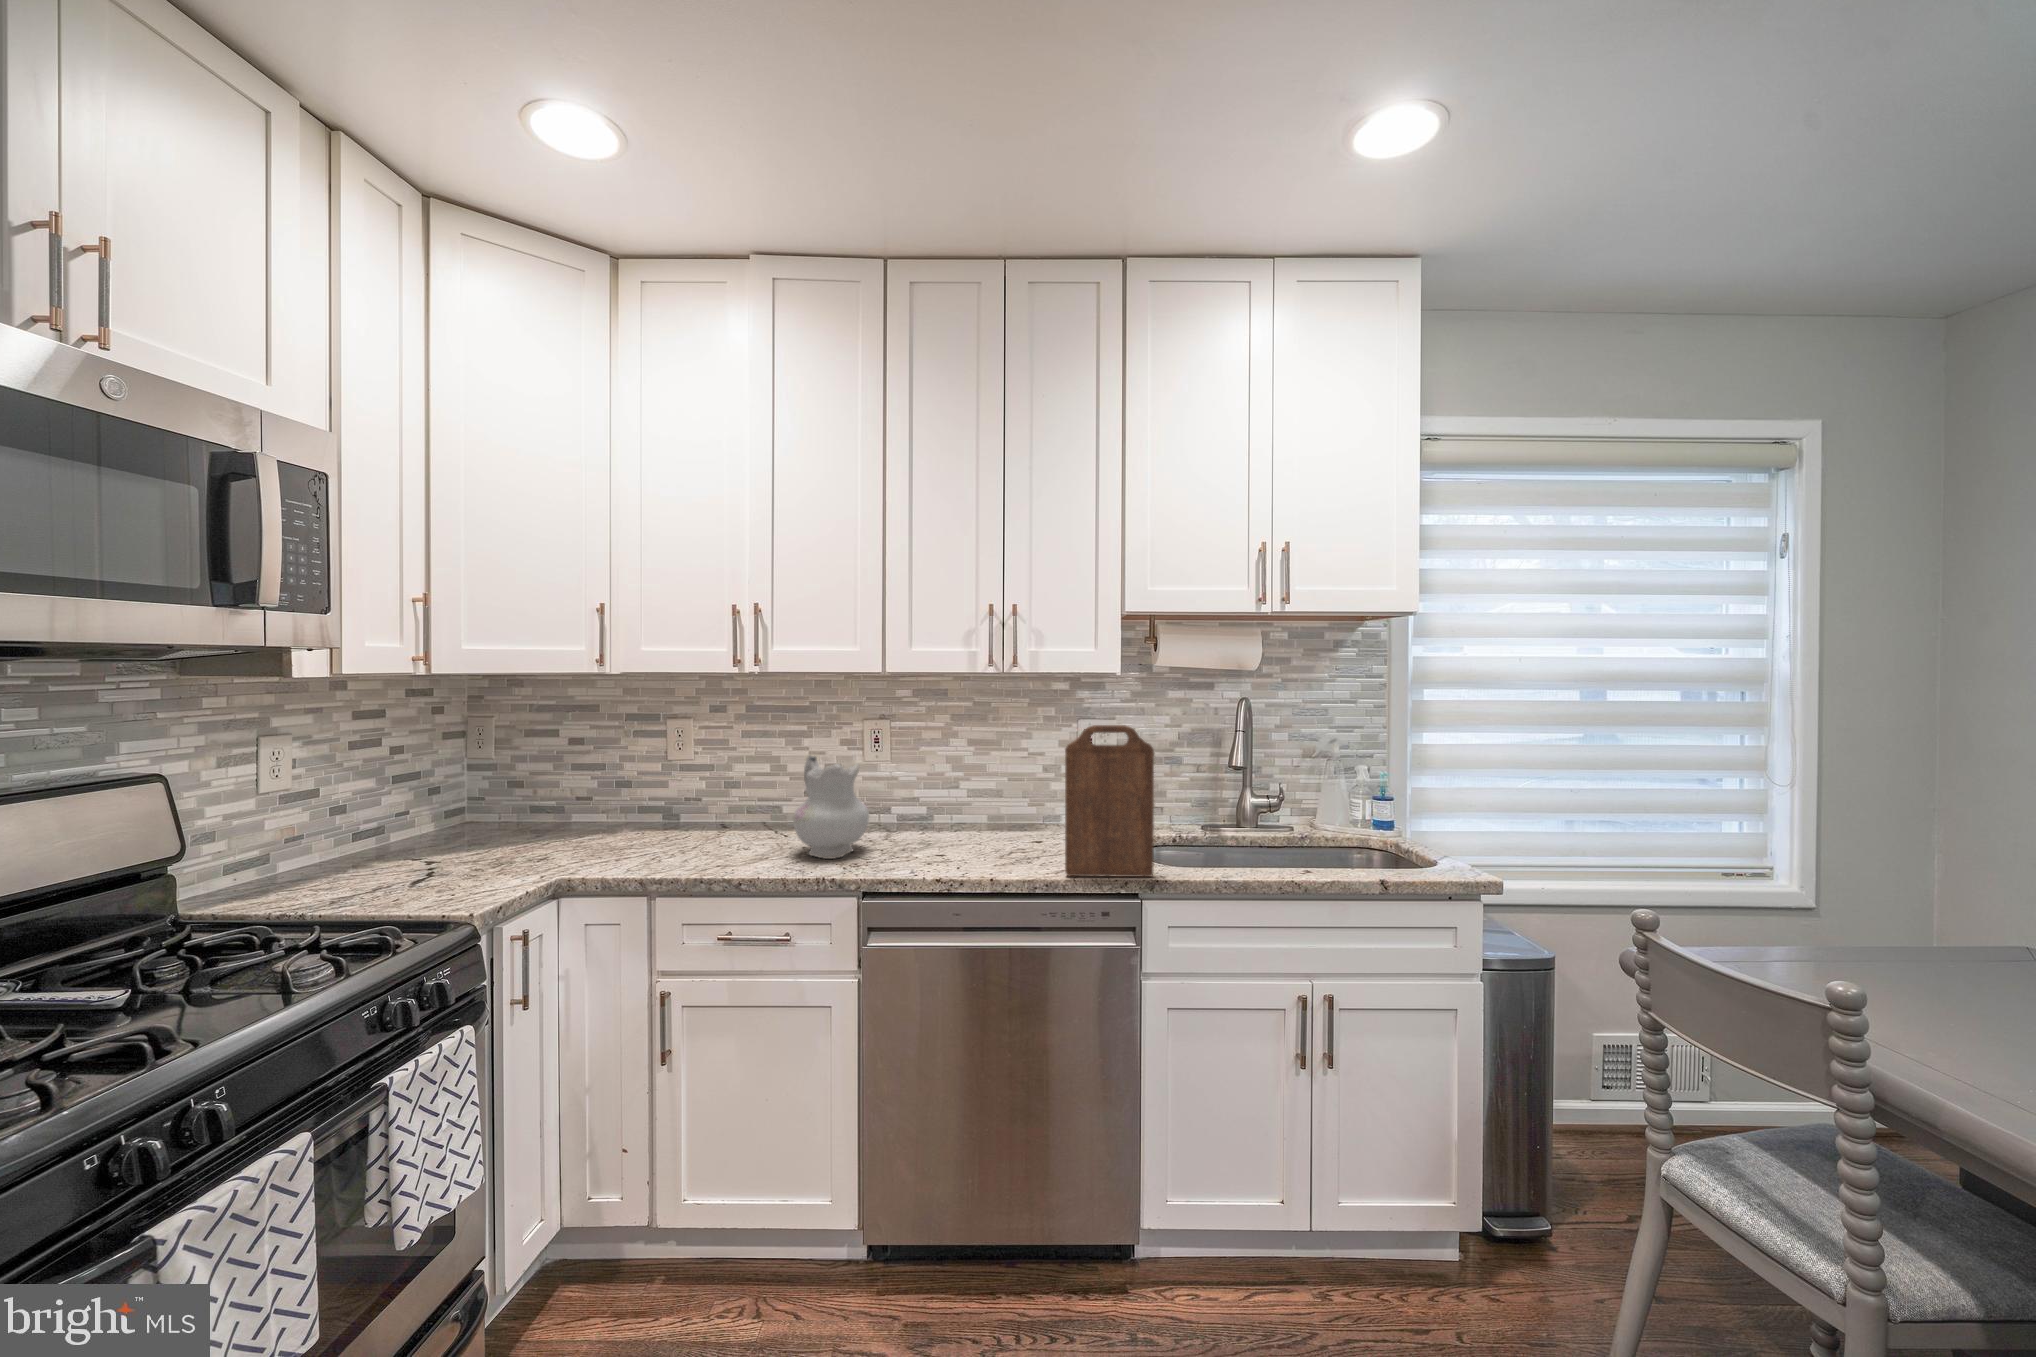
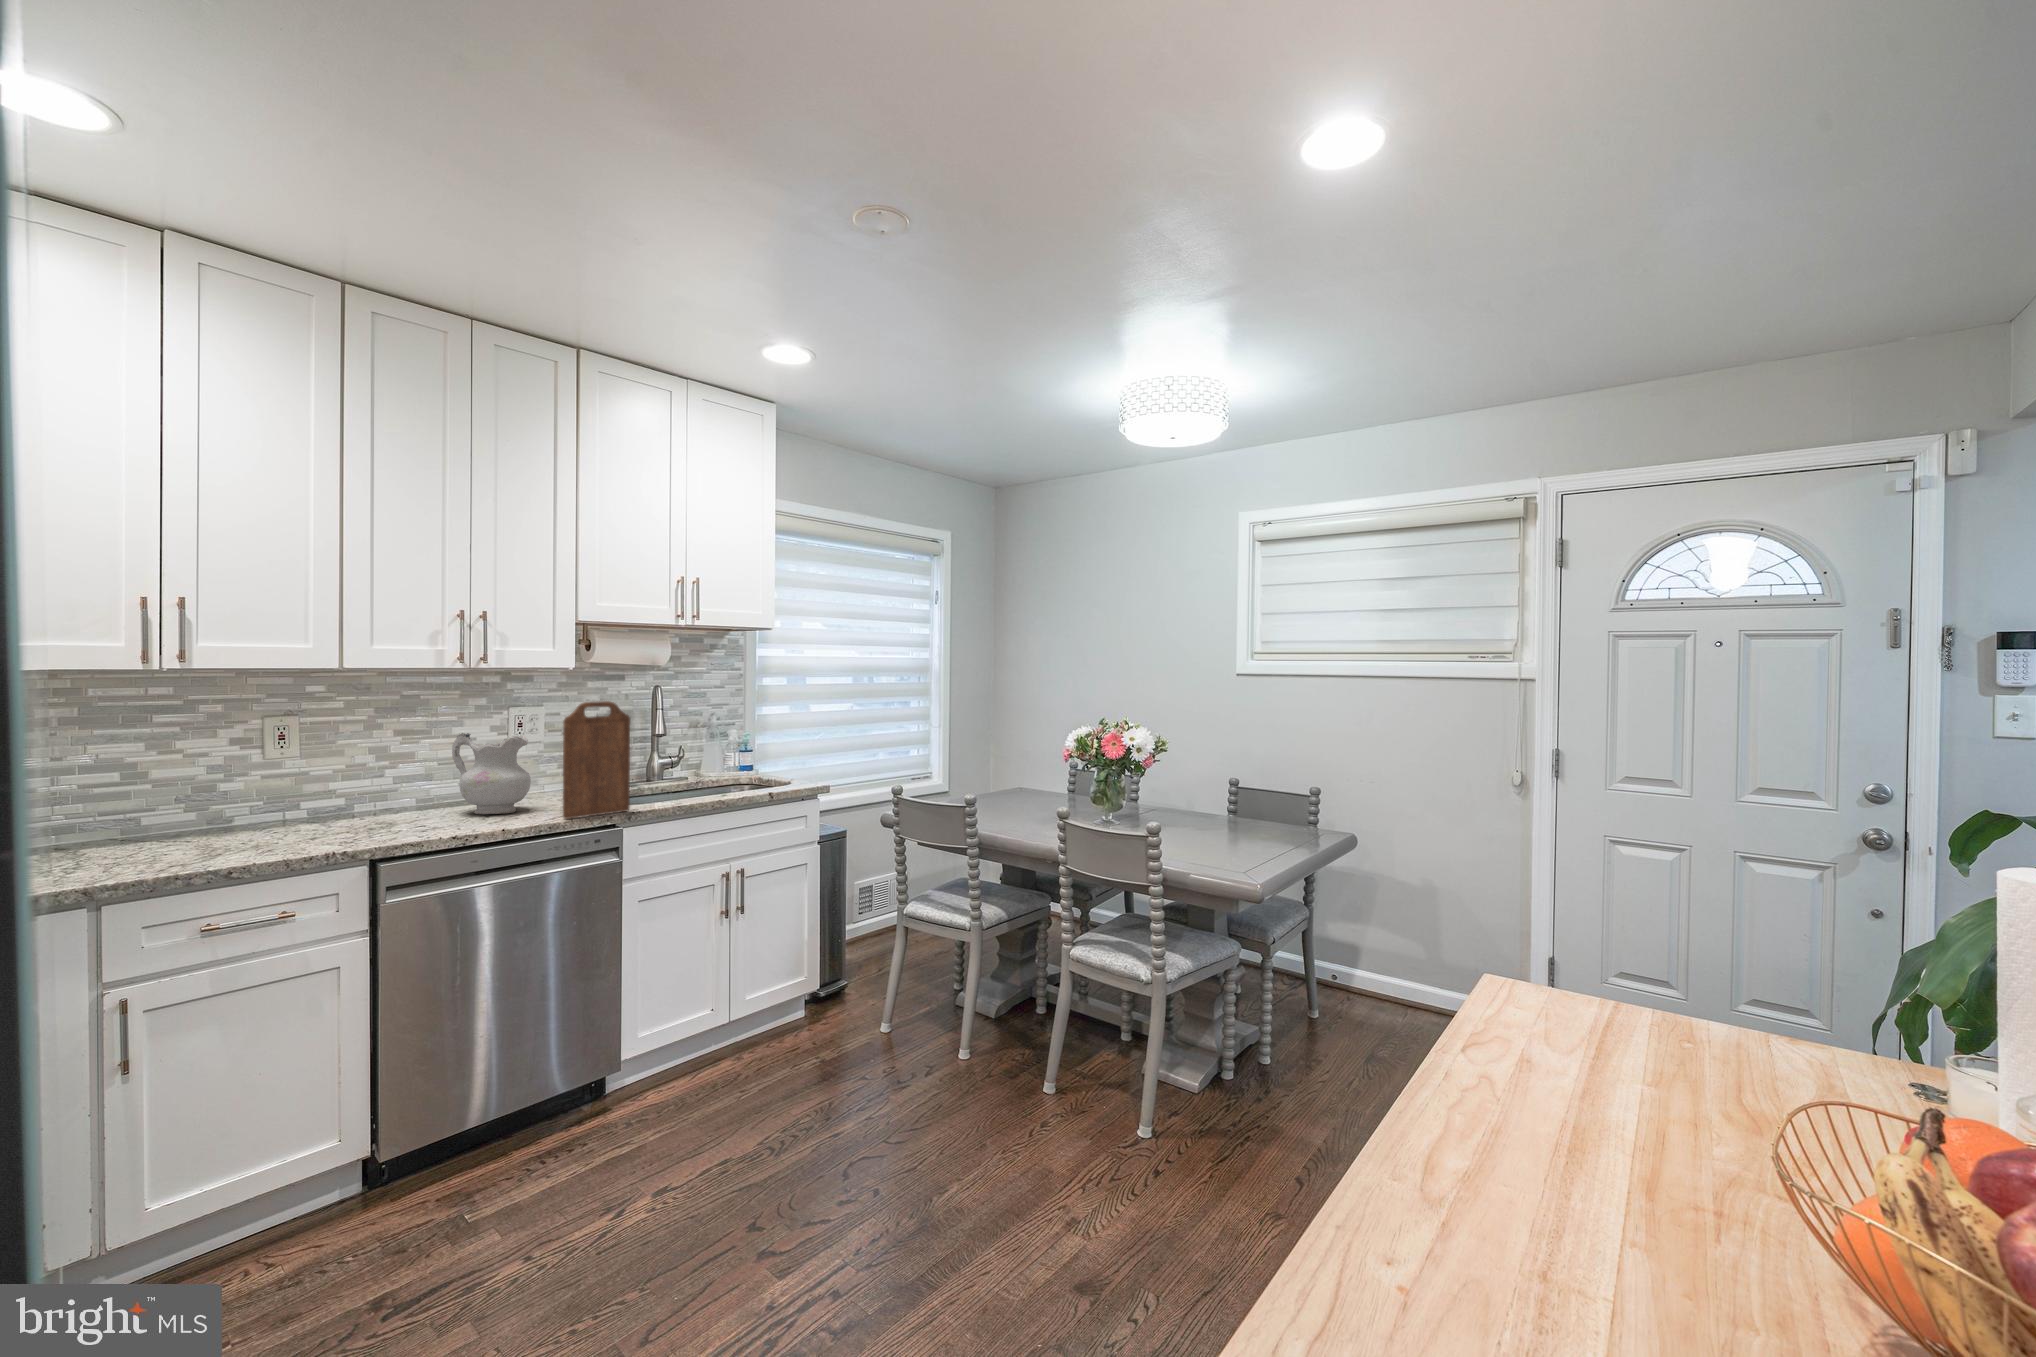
ceramic pitcher: present [793,756,869,859] -> present [452,733,531,814]

